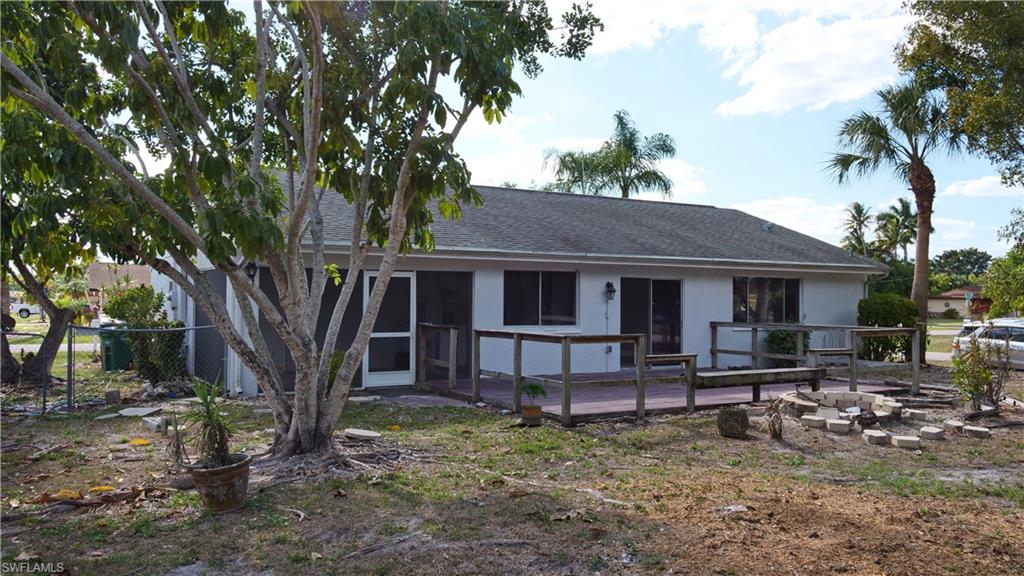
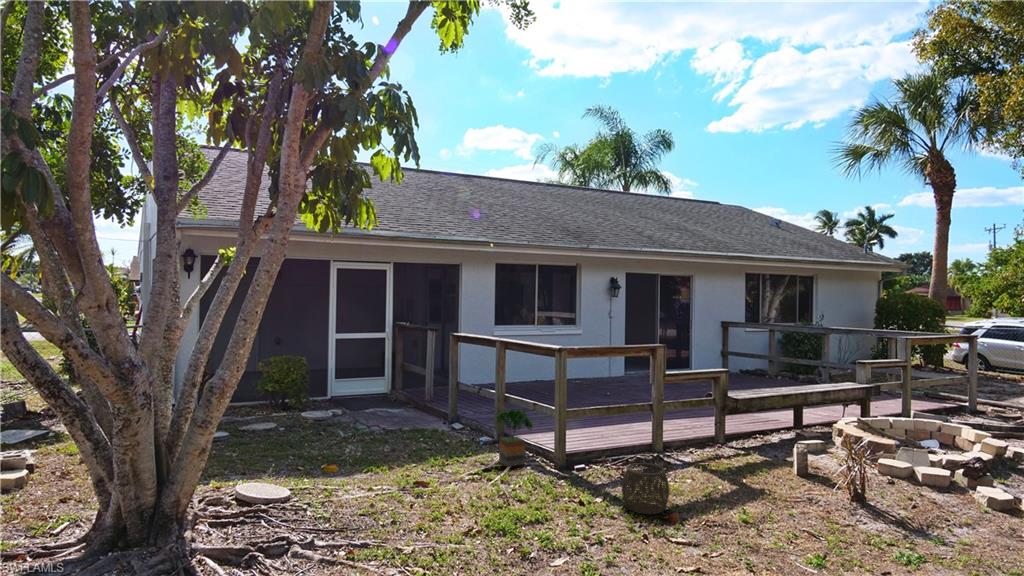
woven basket: present [717,407,749,437] -> present [622,463,670,514]

